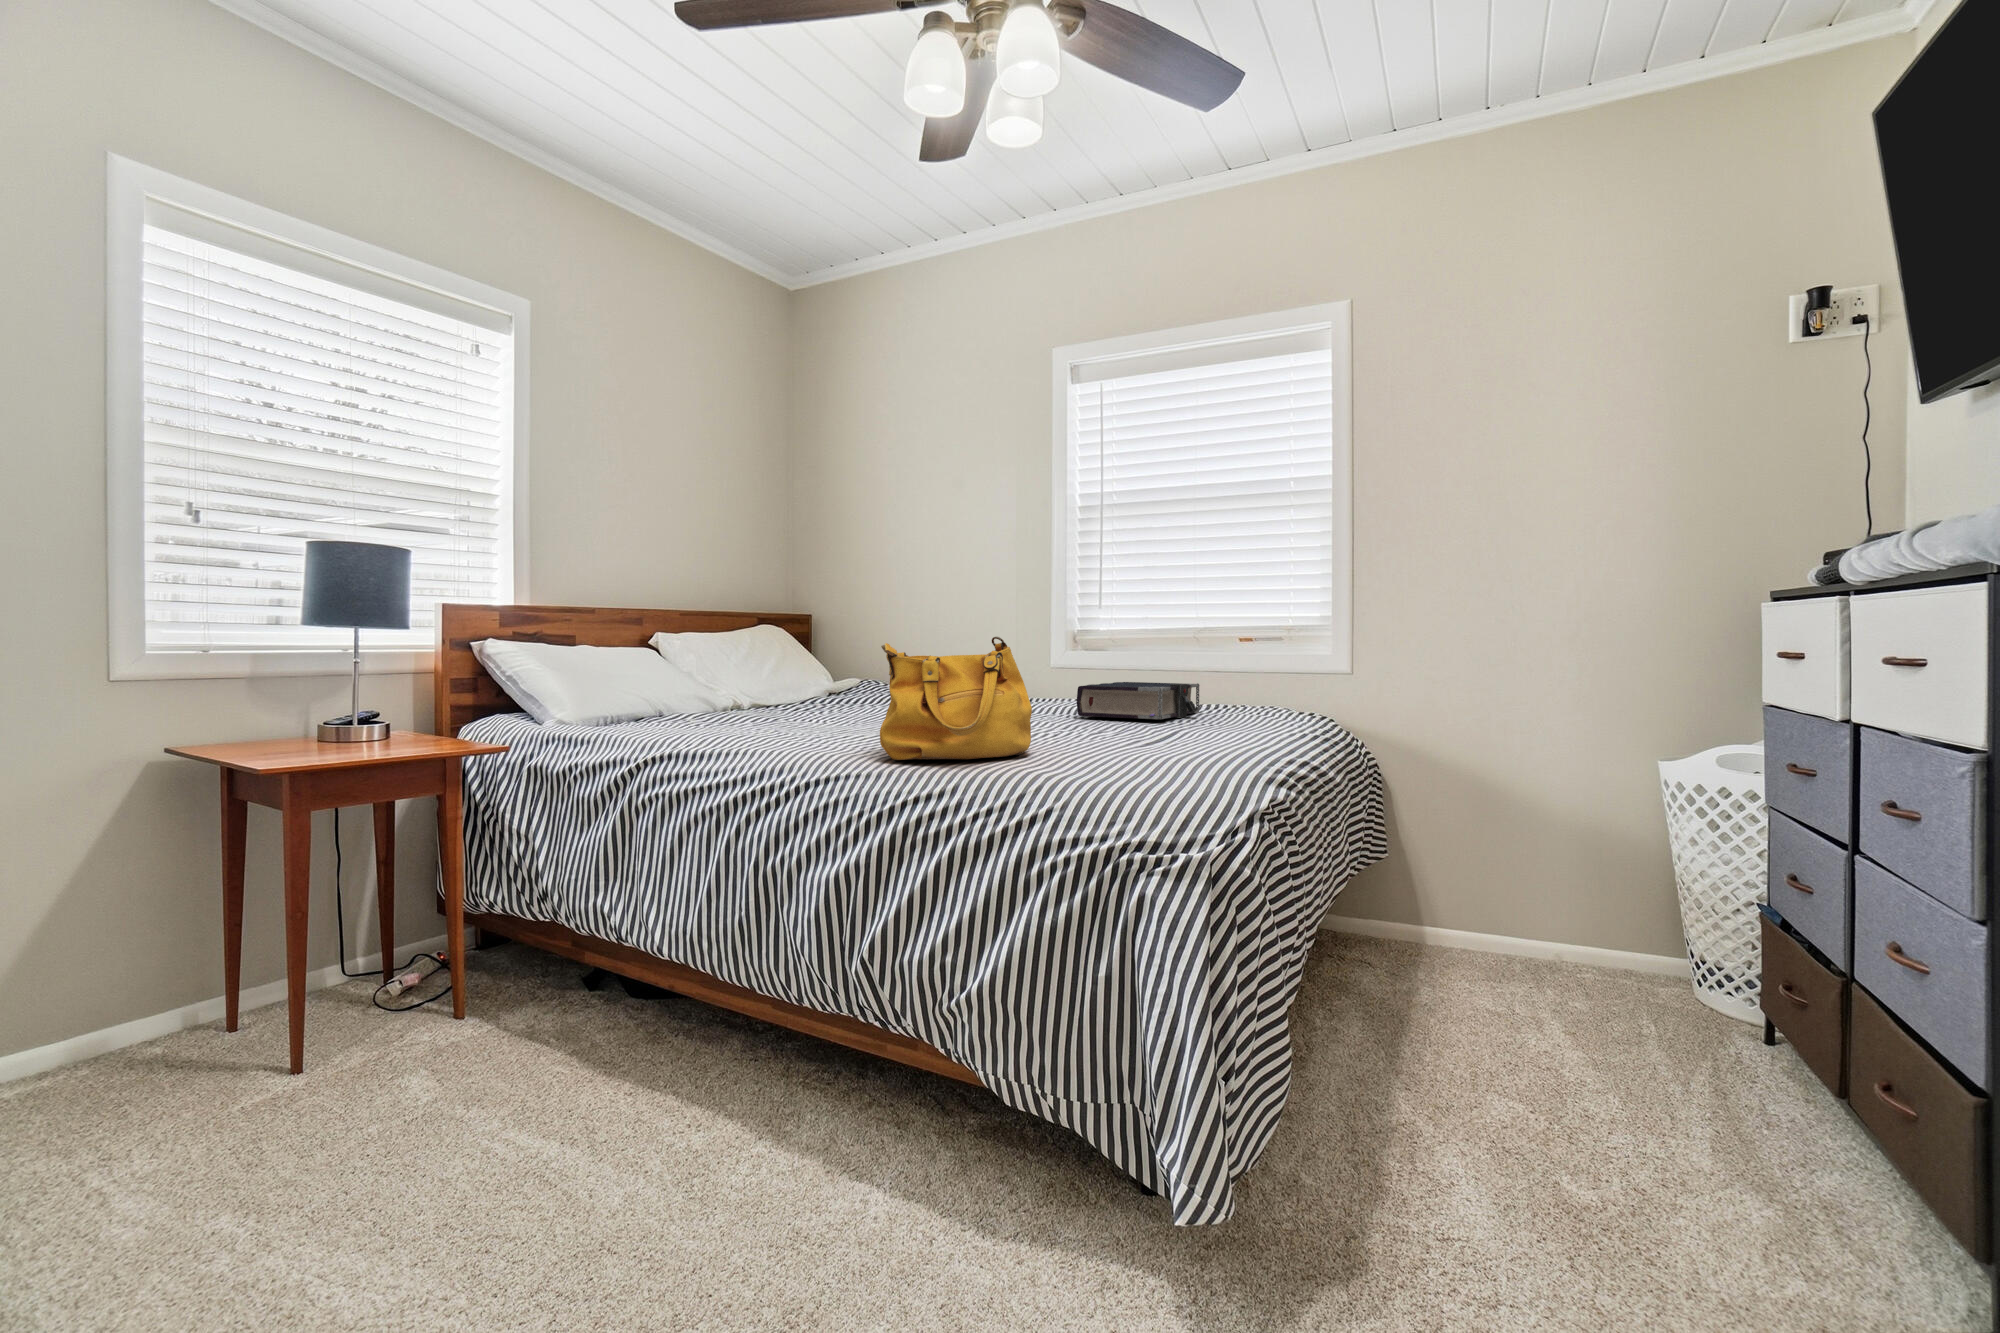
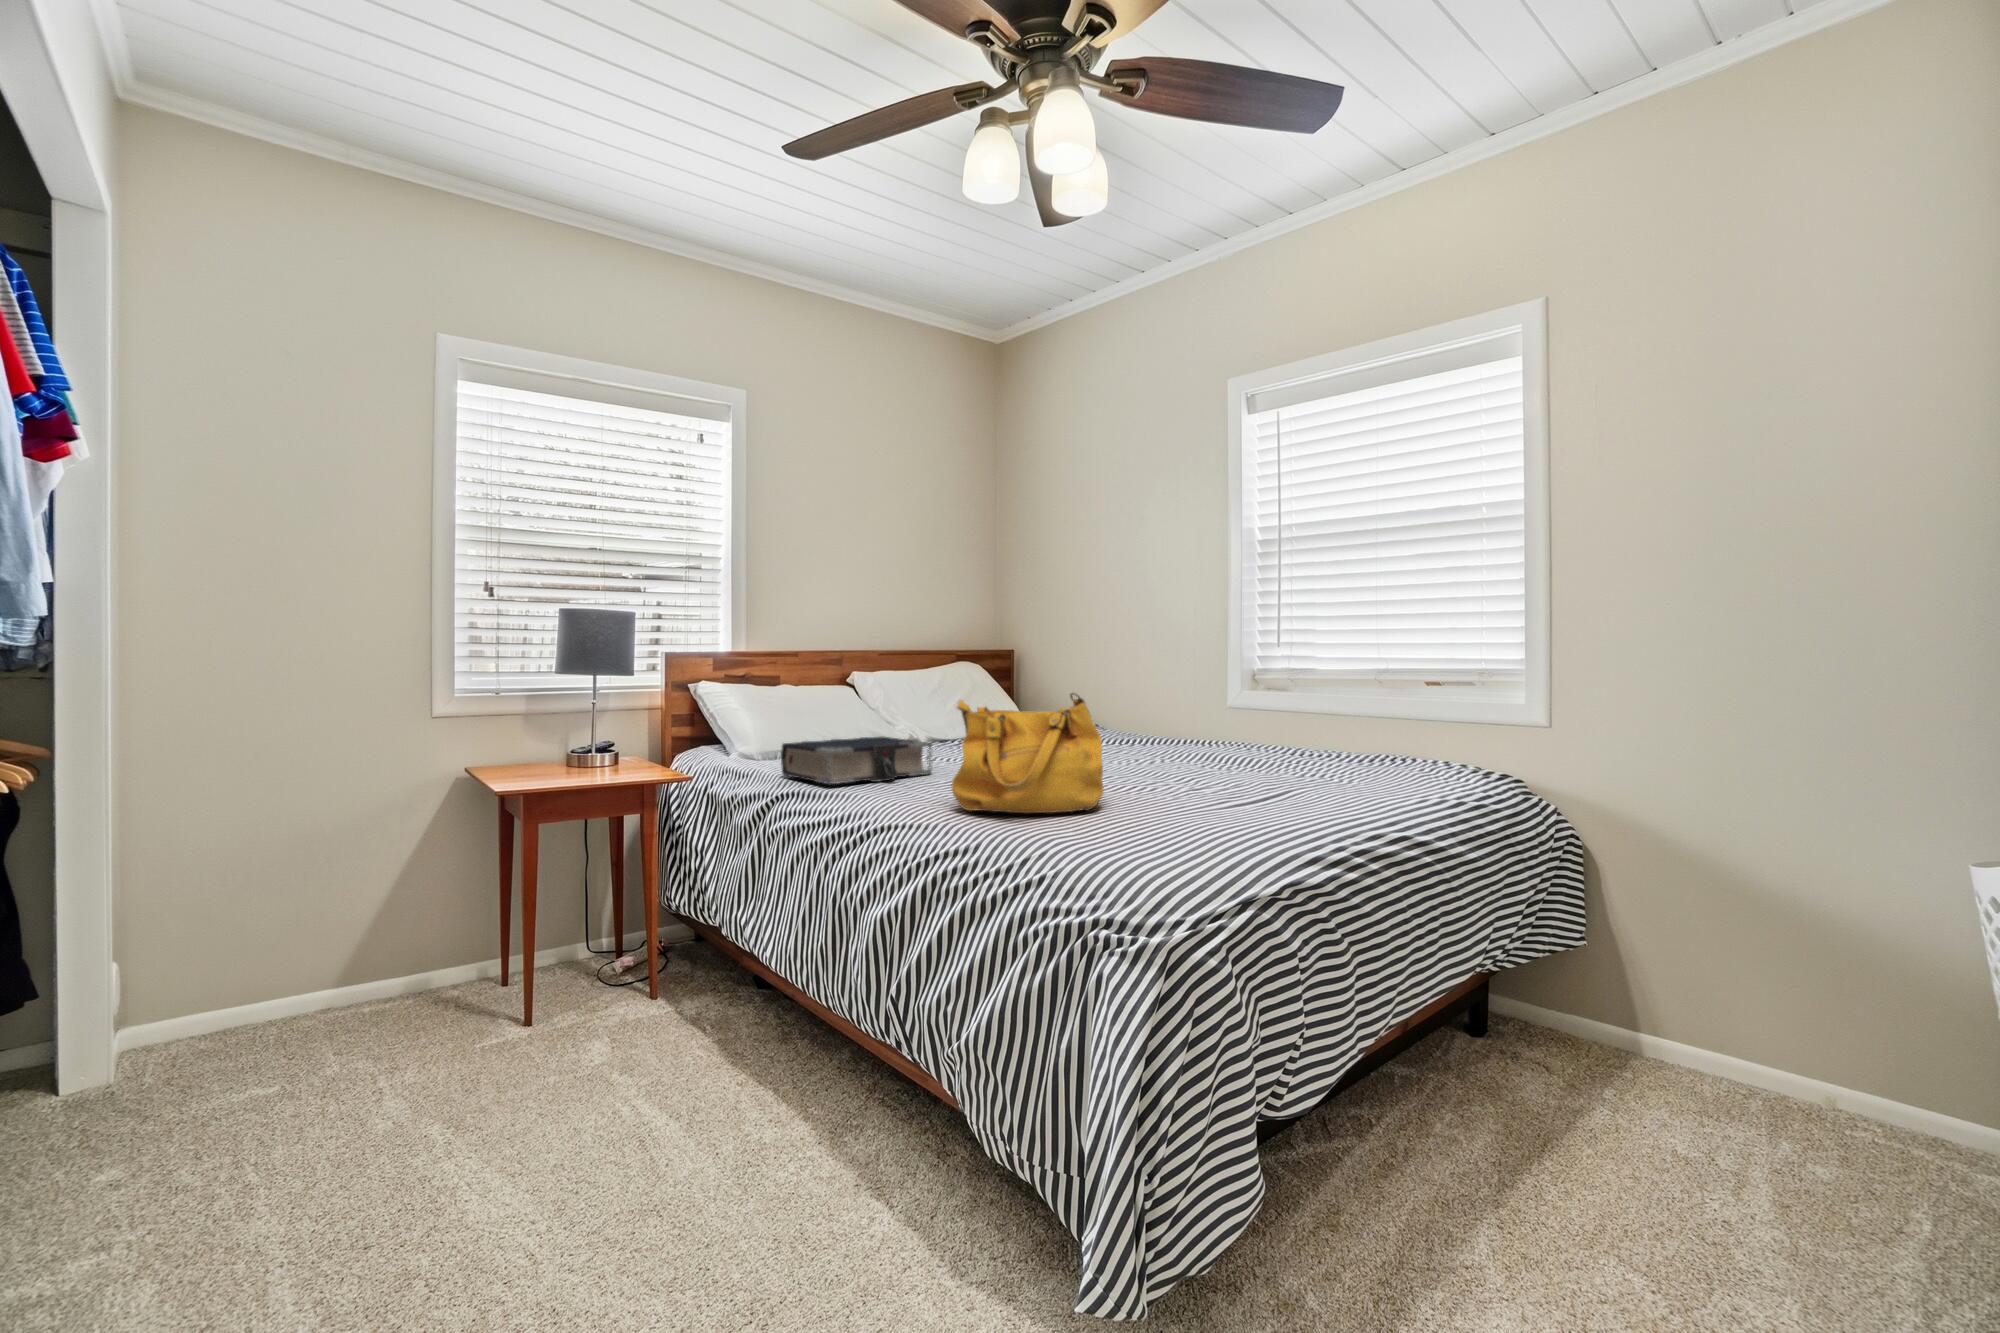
book: present [1077,682,1200,719] -> present [781,737,933,784]

